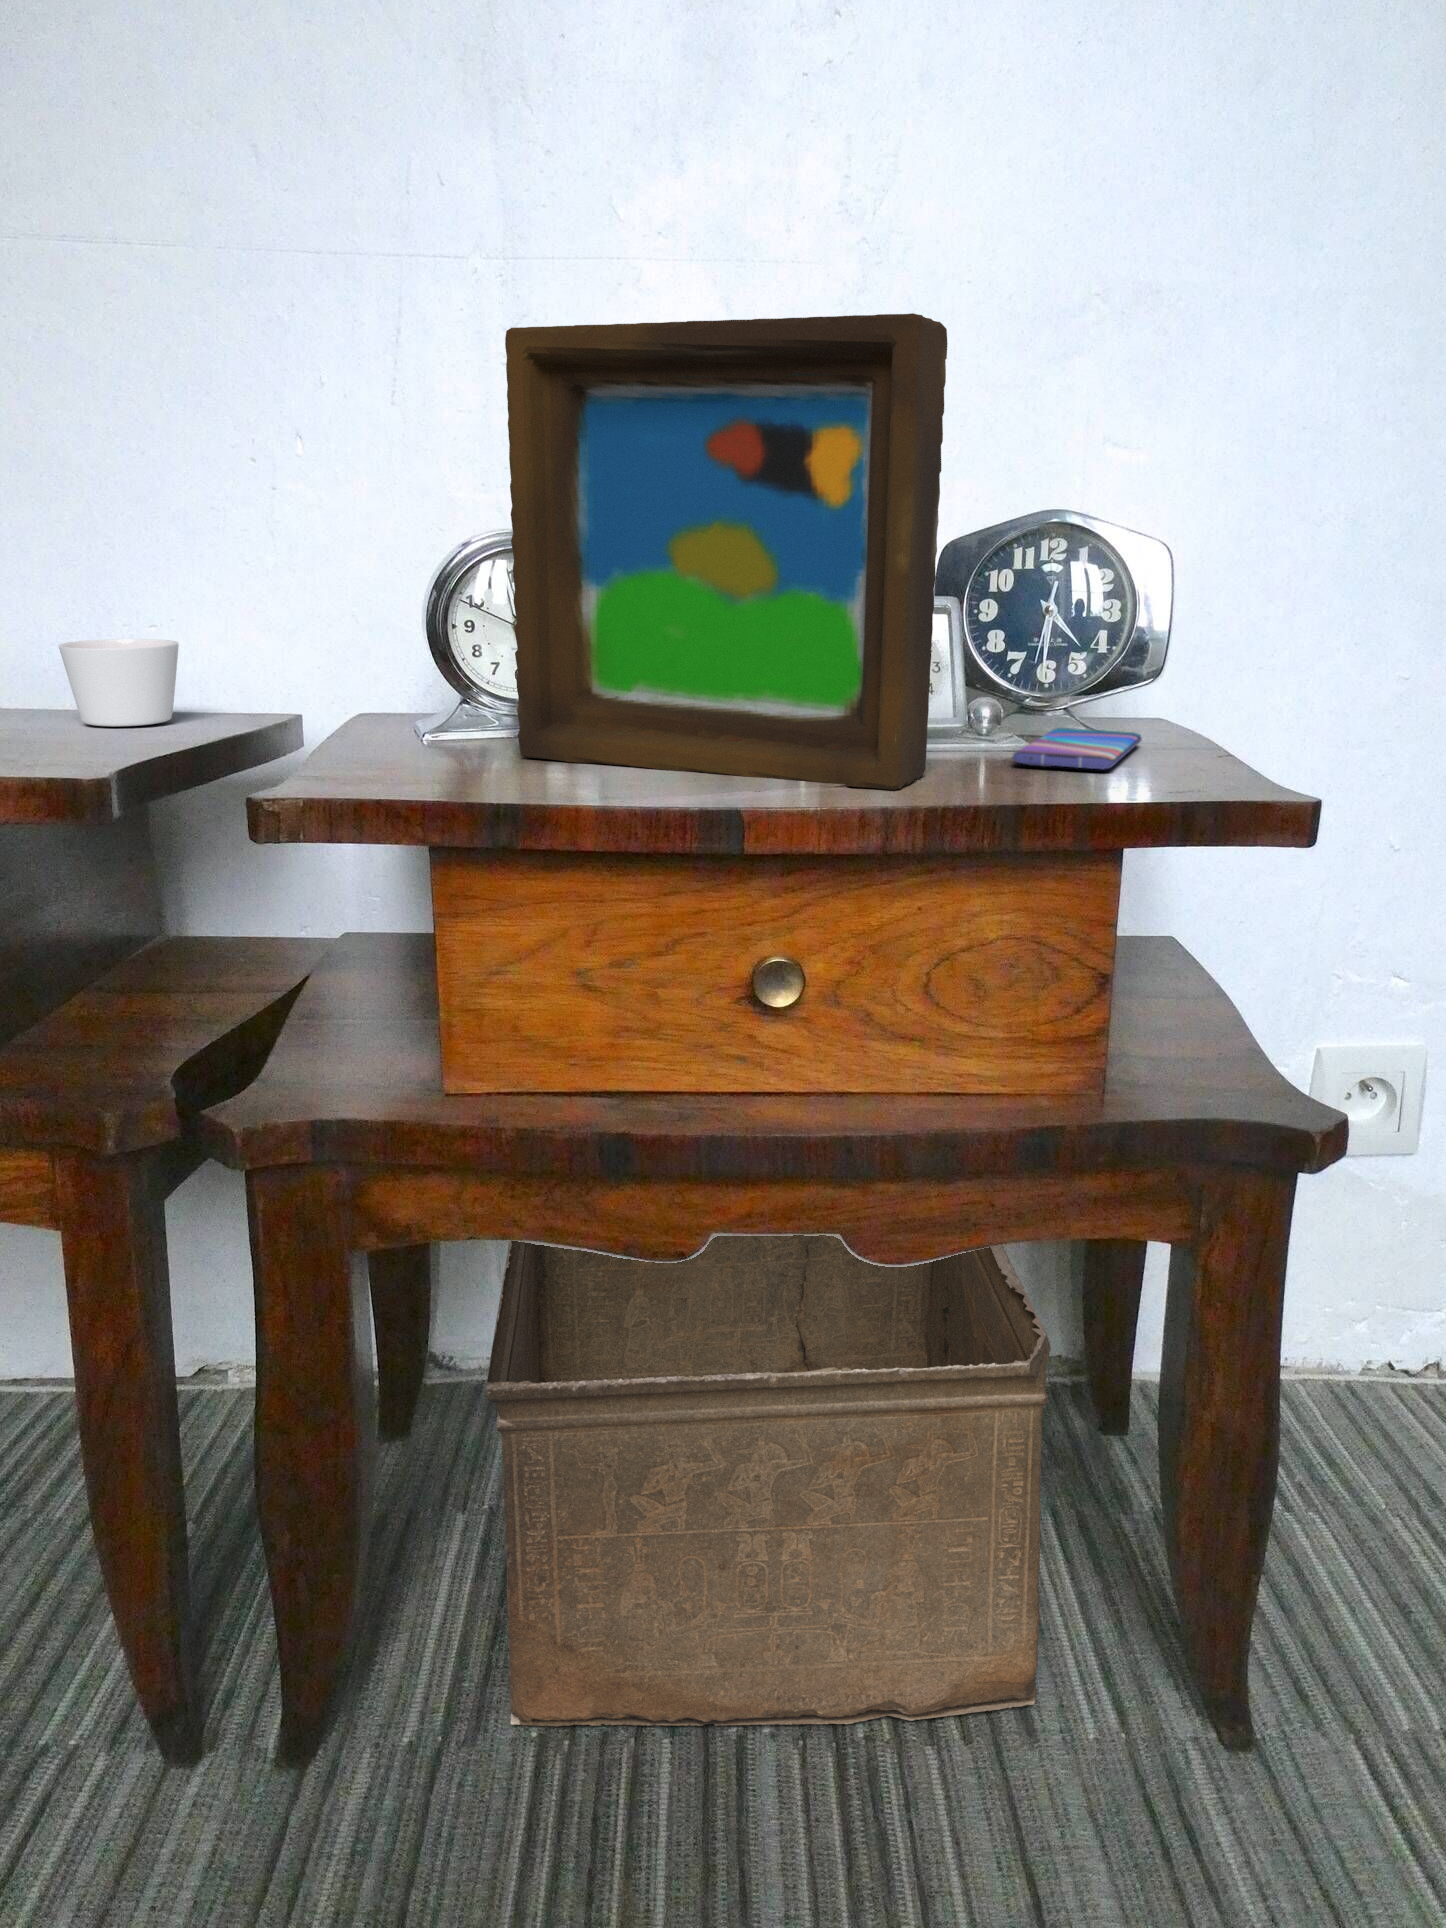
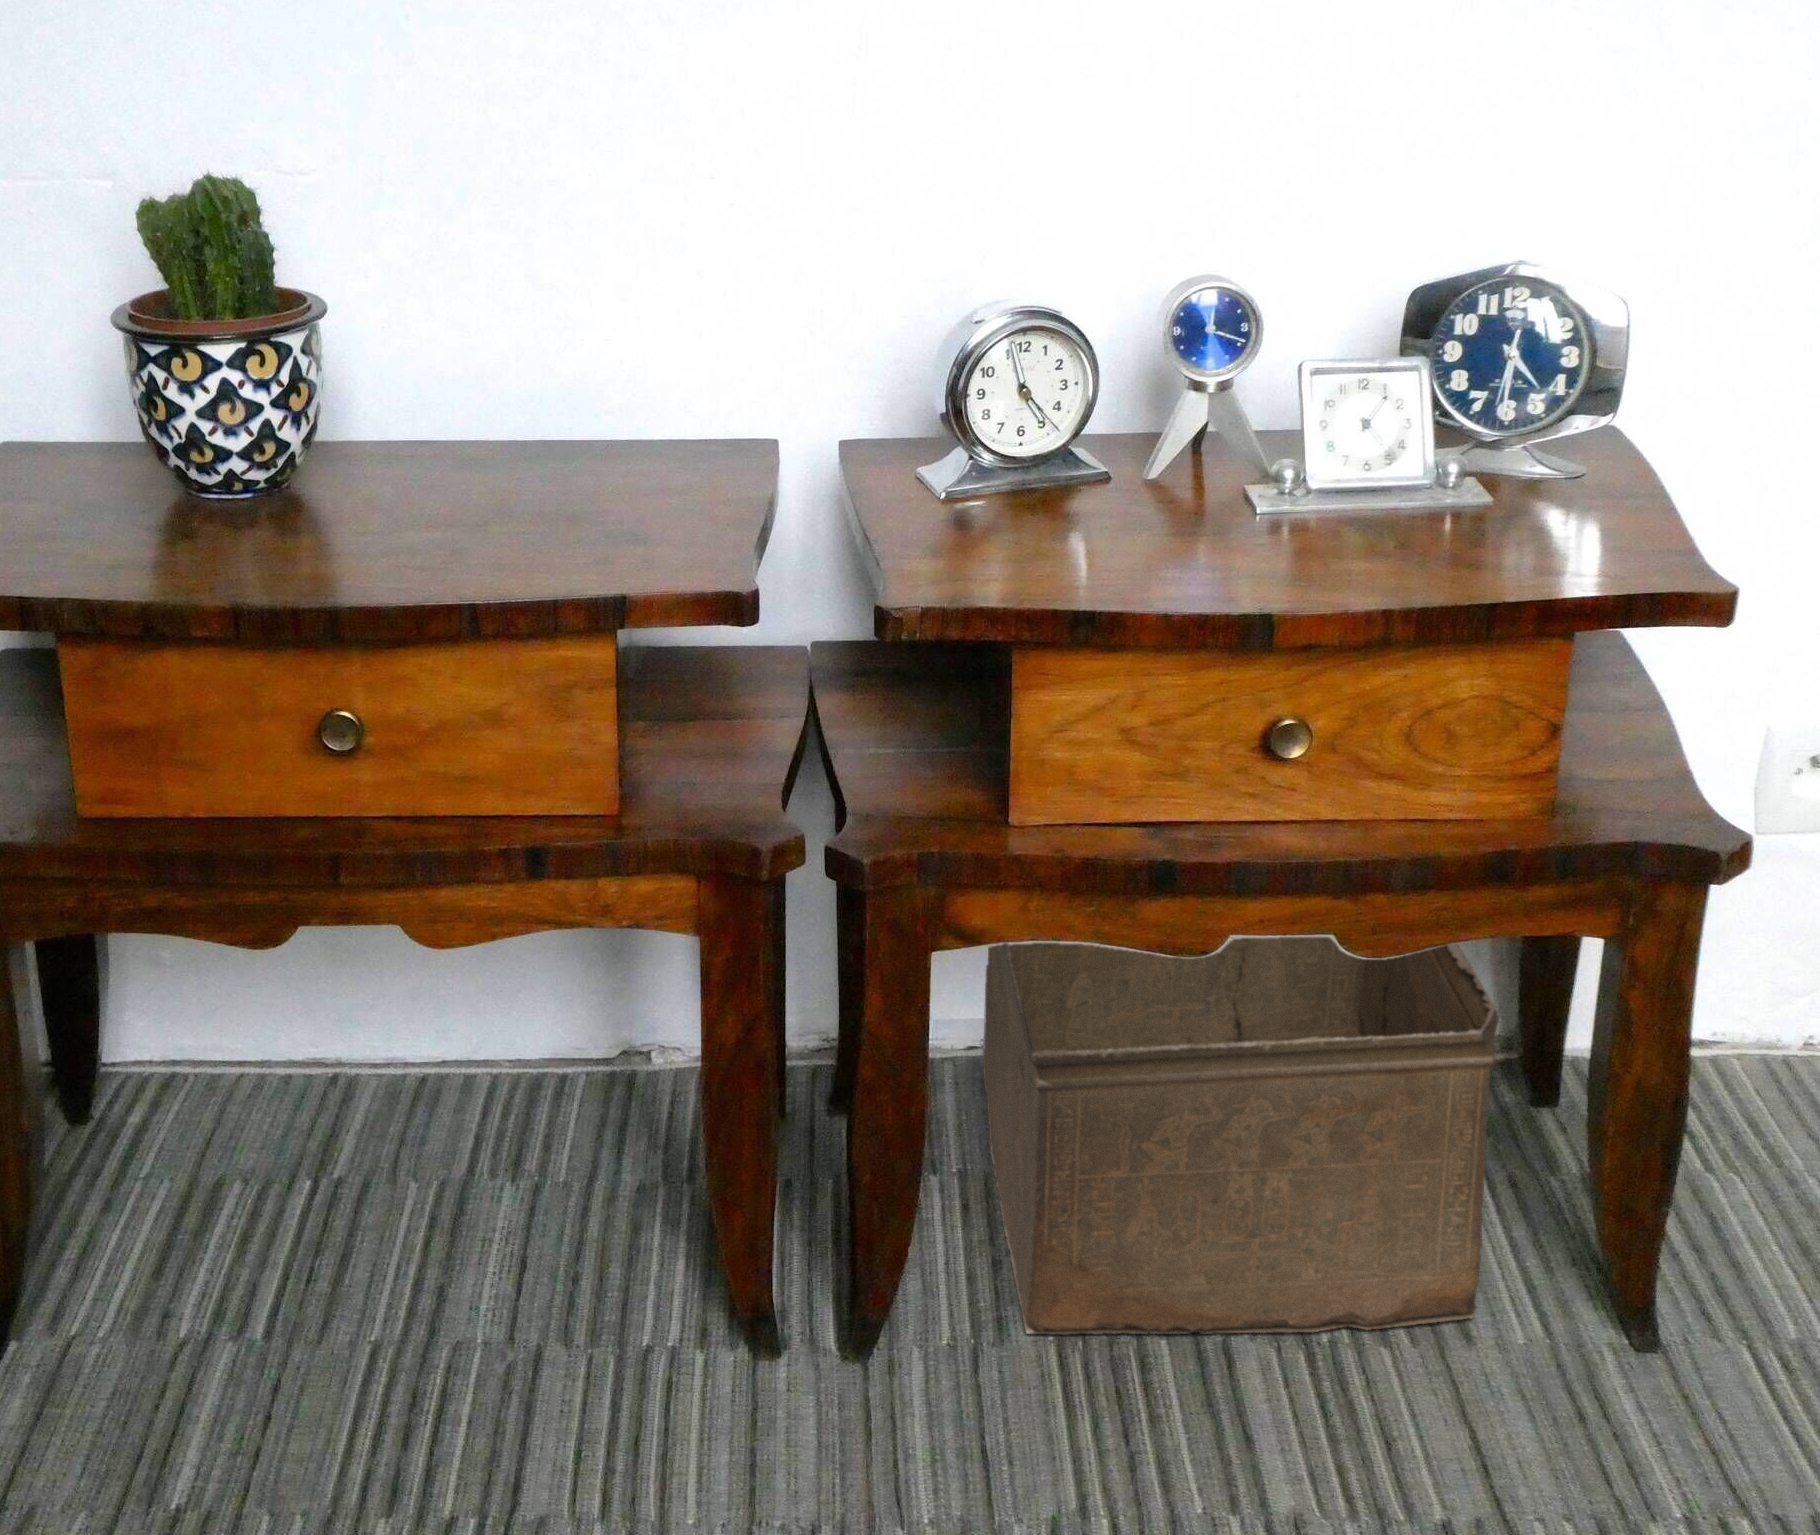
picture frame: present [505,313,948,790] -> none [1047,164,1442,573]
candle: present [59,639,179,726] -> none [585,381,688,476]
smartphone: present [1013,728,1142,769] -> none [1481,467,1594,537]

